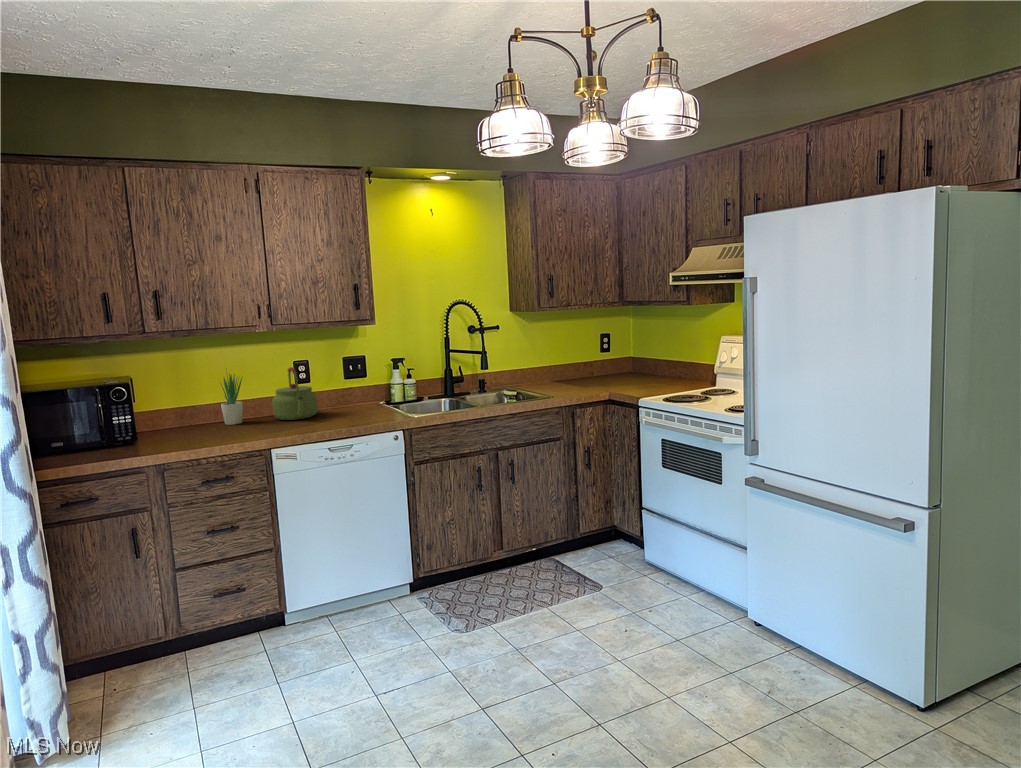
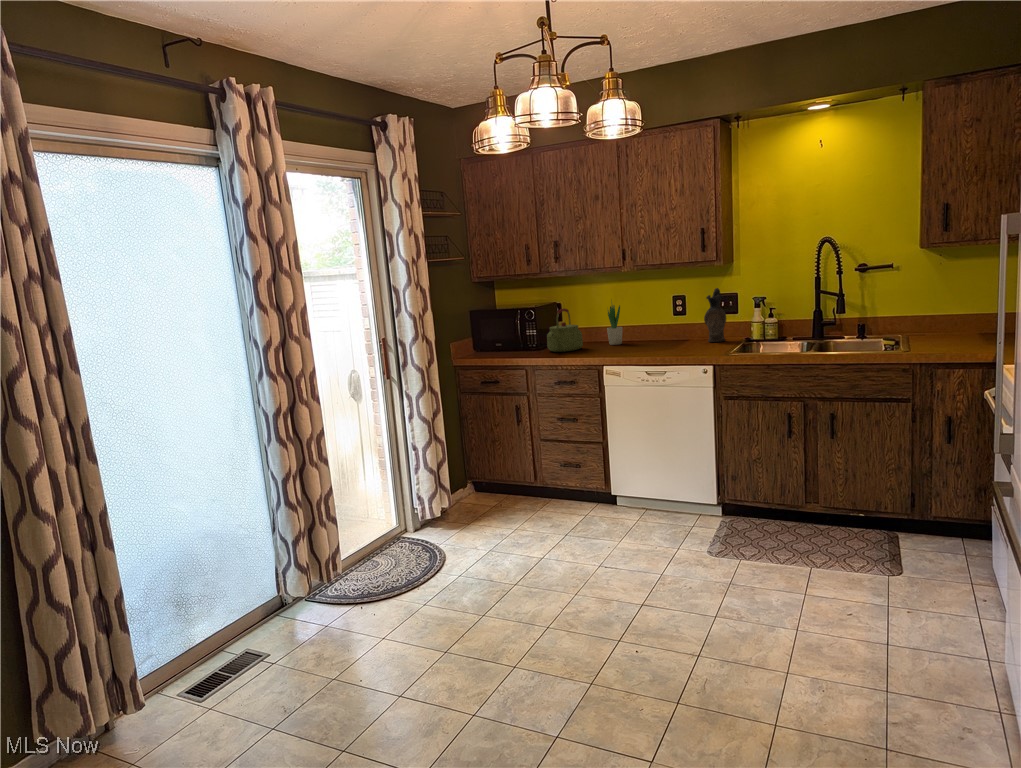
ceramic pitcher: none [343,351,369,409] -> present [704,288,726,342]
kettle: present [272,367,318,420] -> present [547,309,583,352]

